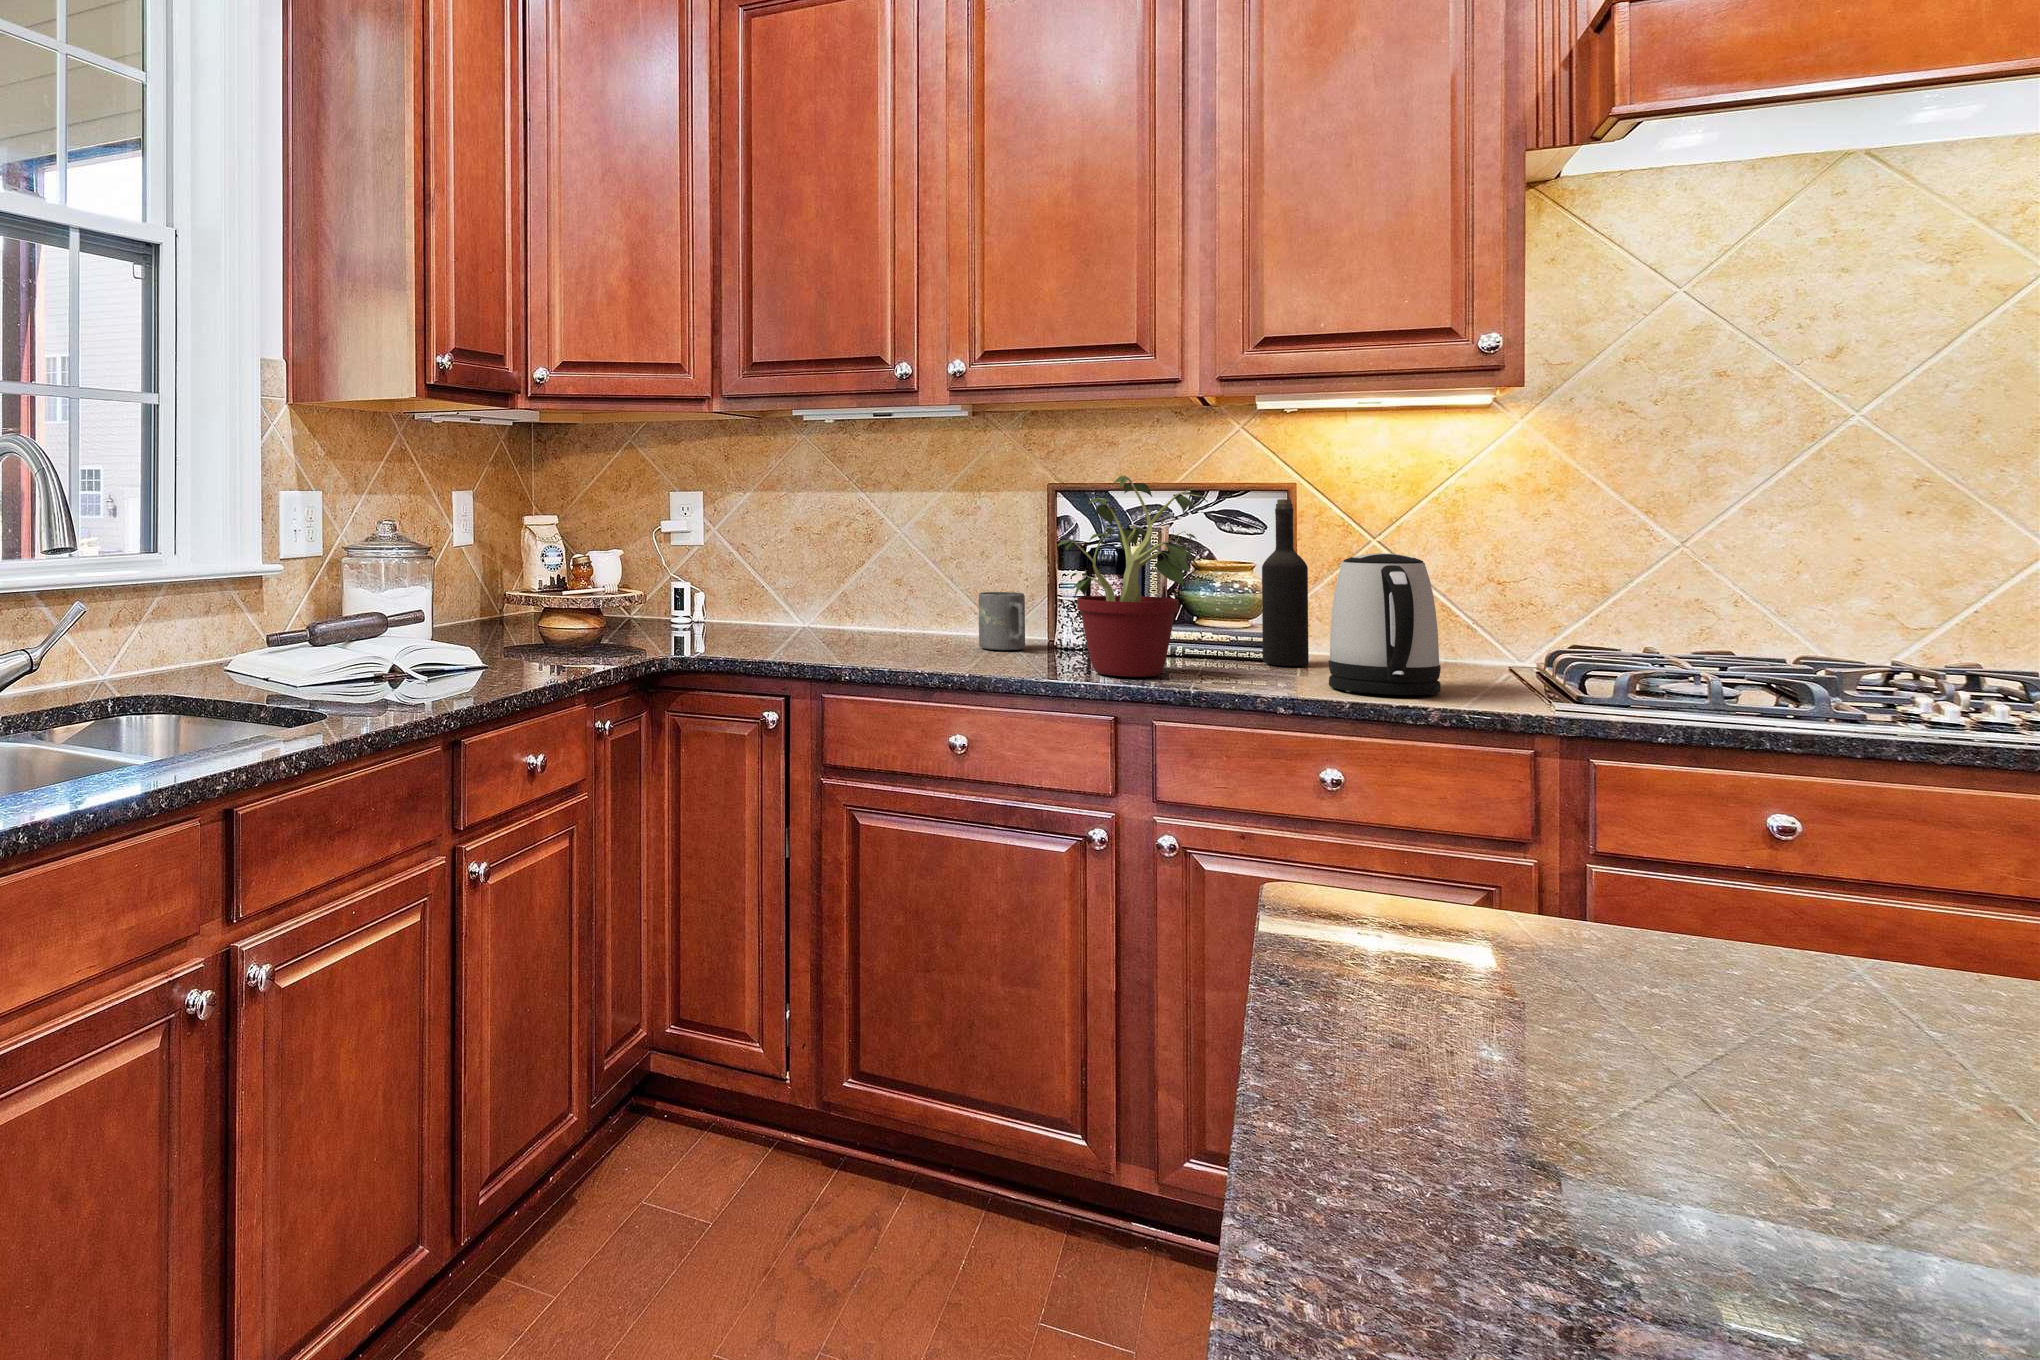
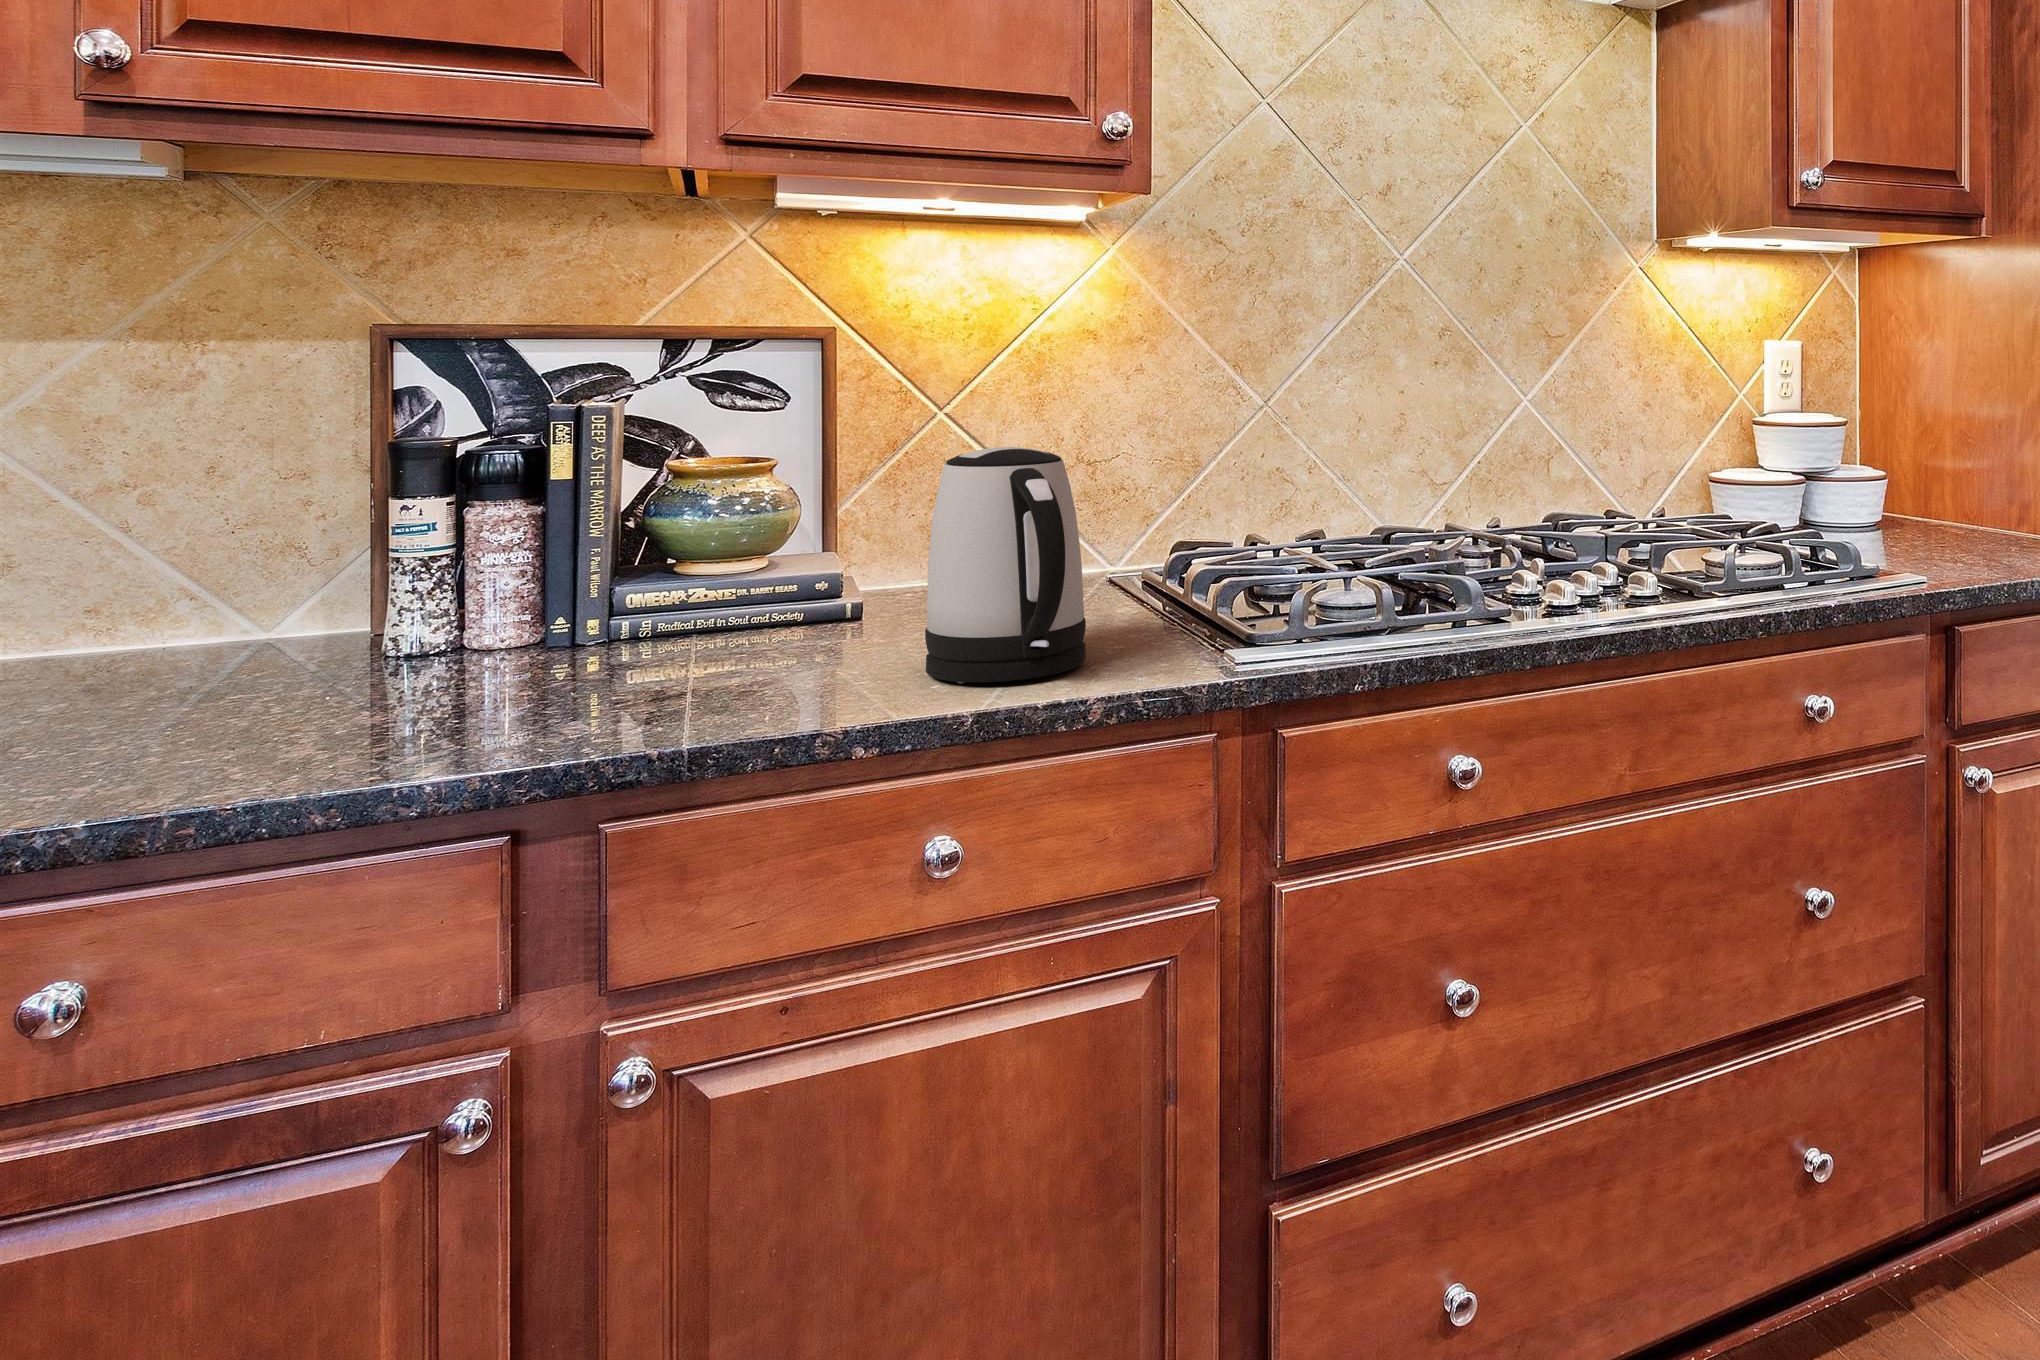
potted plant: present [1057,475,1208,677] -> none [375,311,710,725]
wine bottle: present [1262,499,1308,666] -> none [796,358,871,634]
mug: present [979,592,1025,650] -> none [183,552,311,685]

